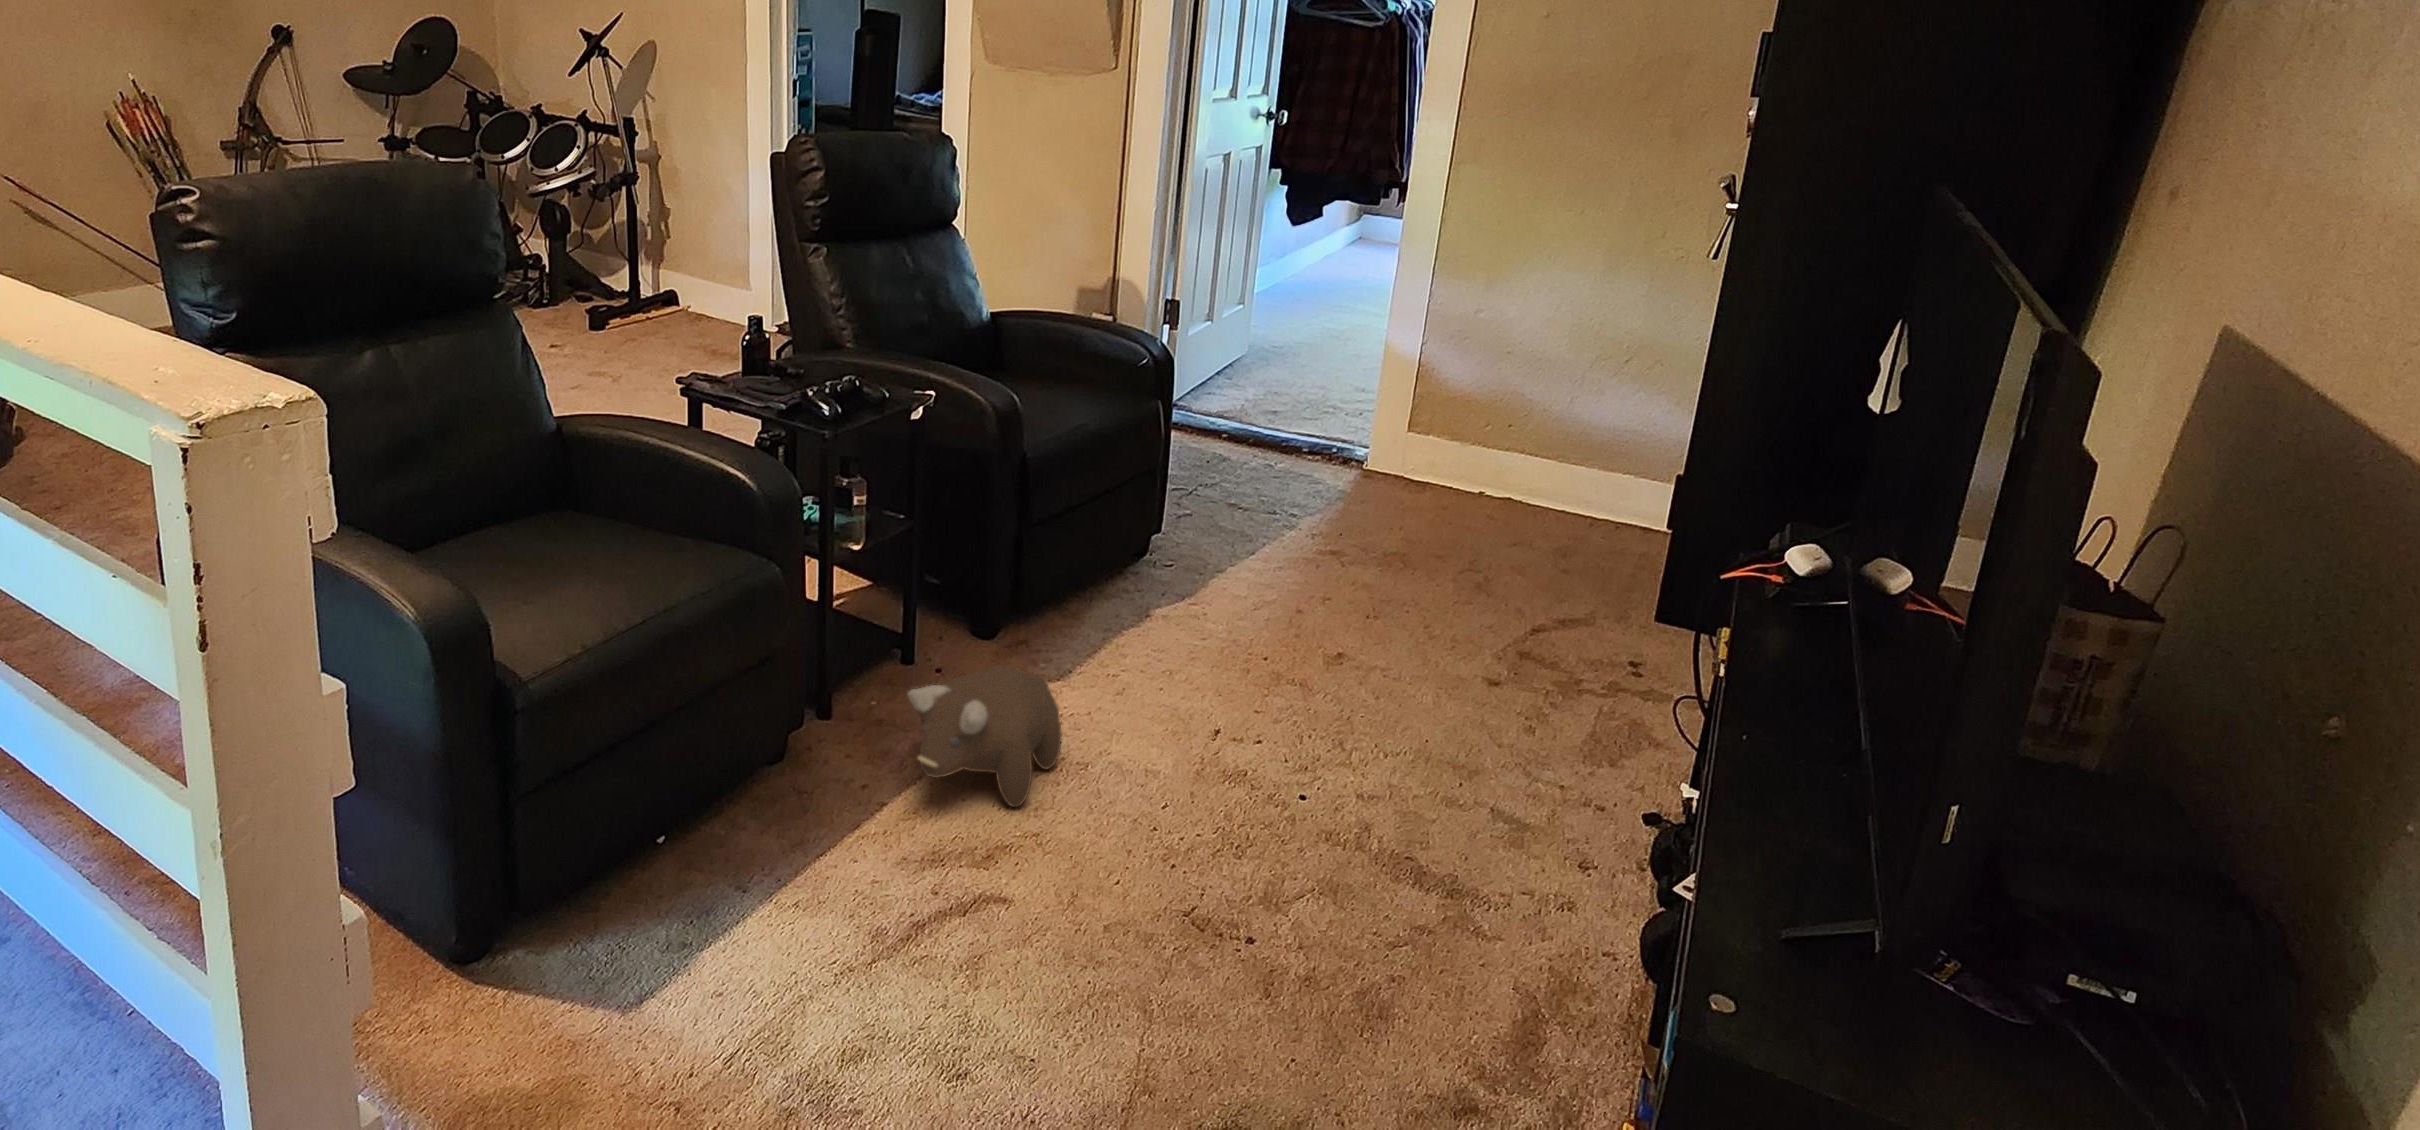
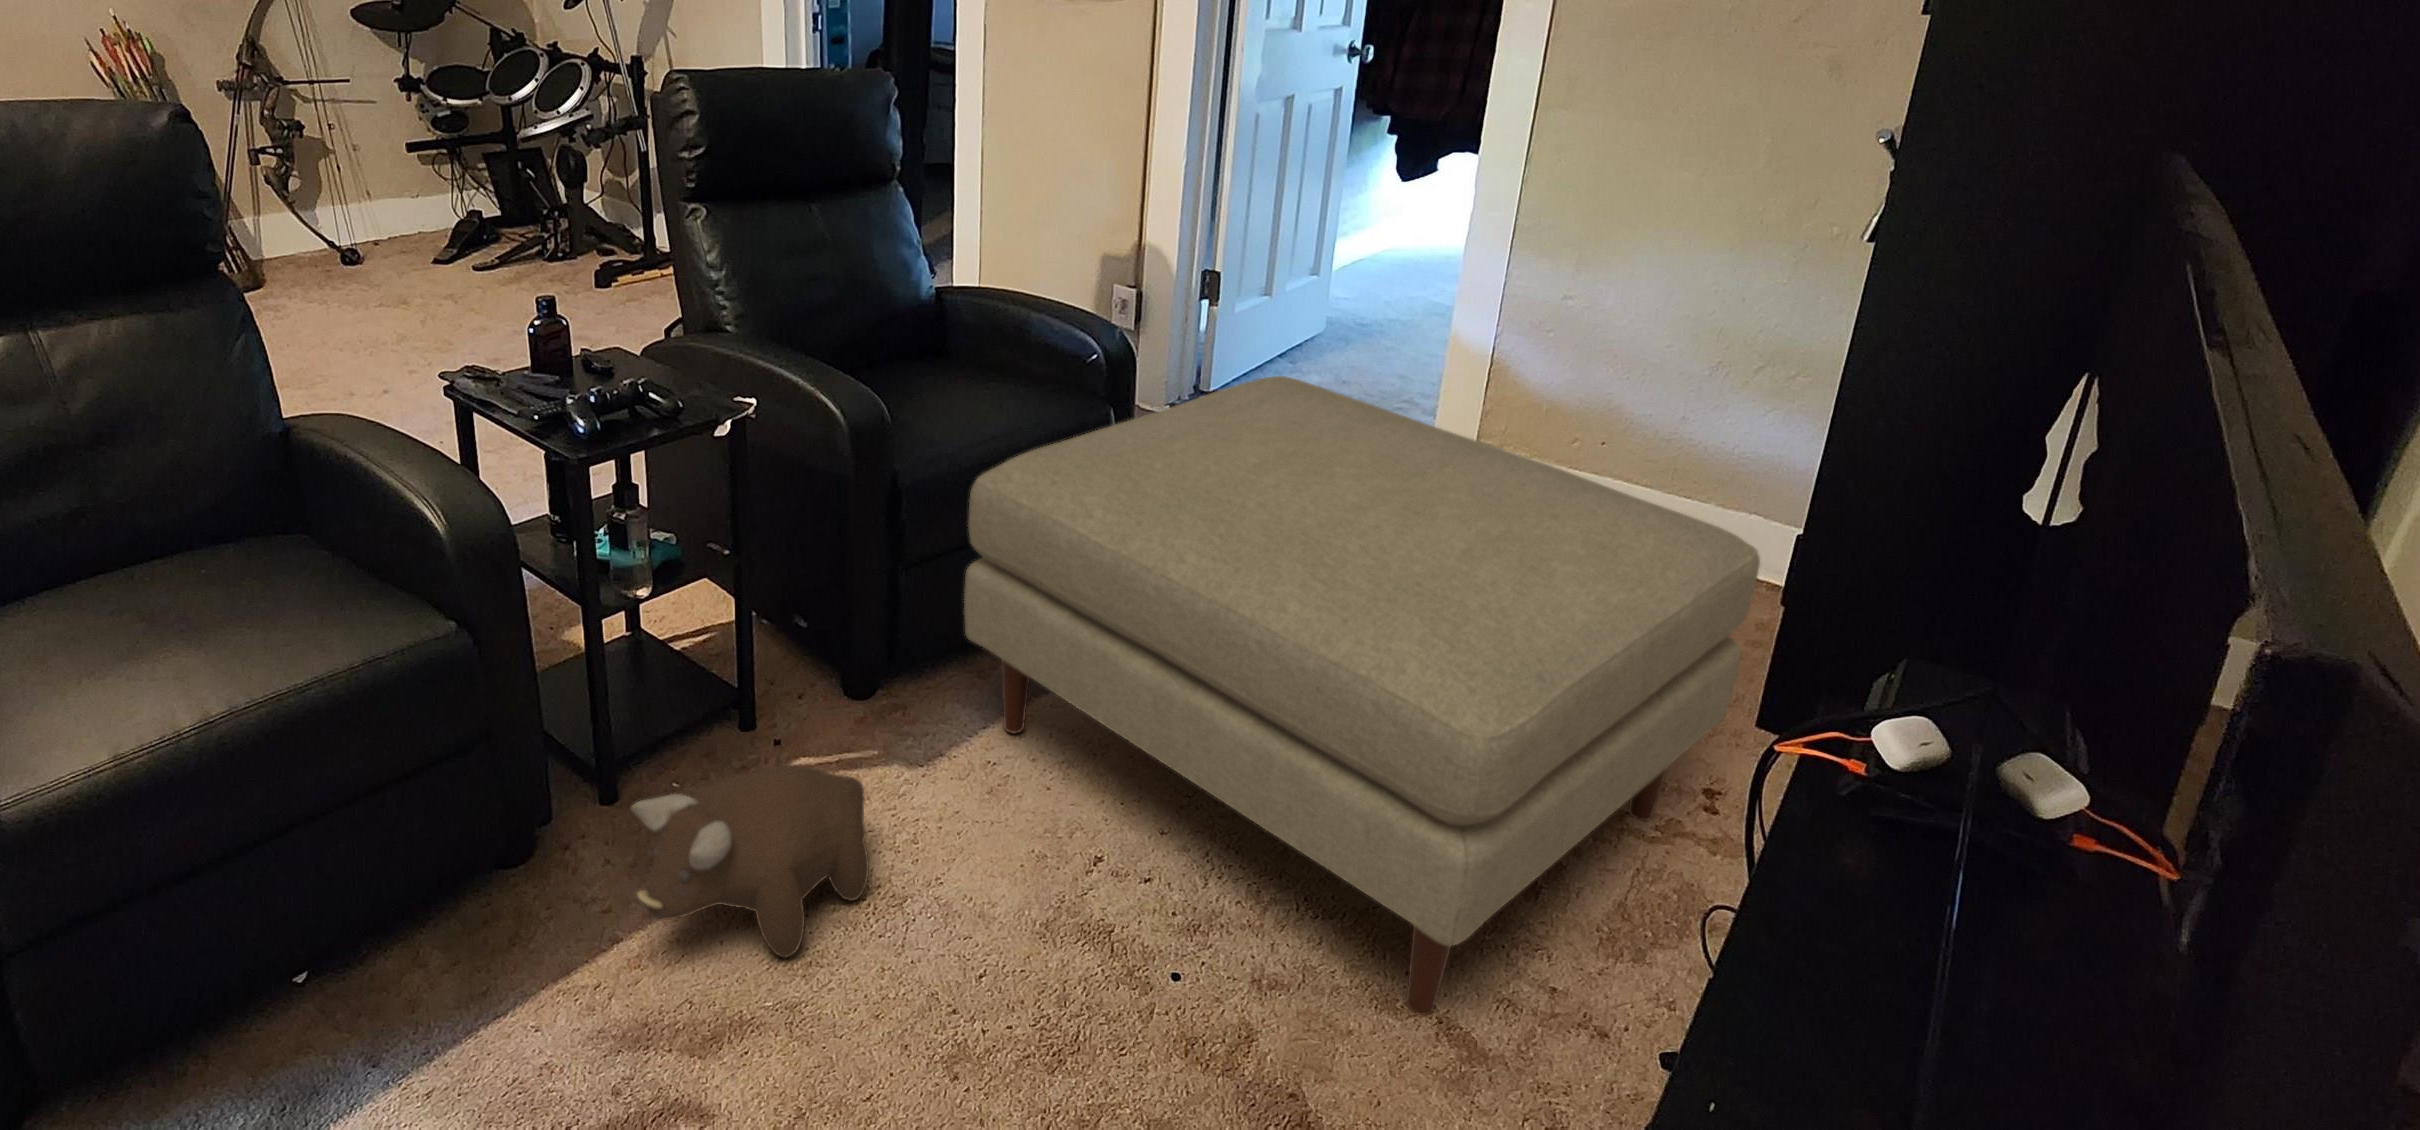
ottoman: none [1085,373,1673,815] -> present [964,376,1760,1016]

